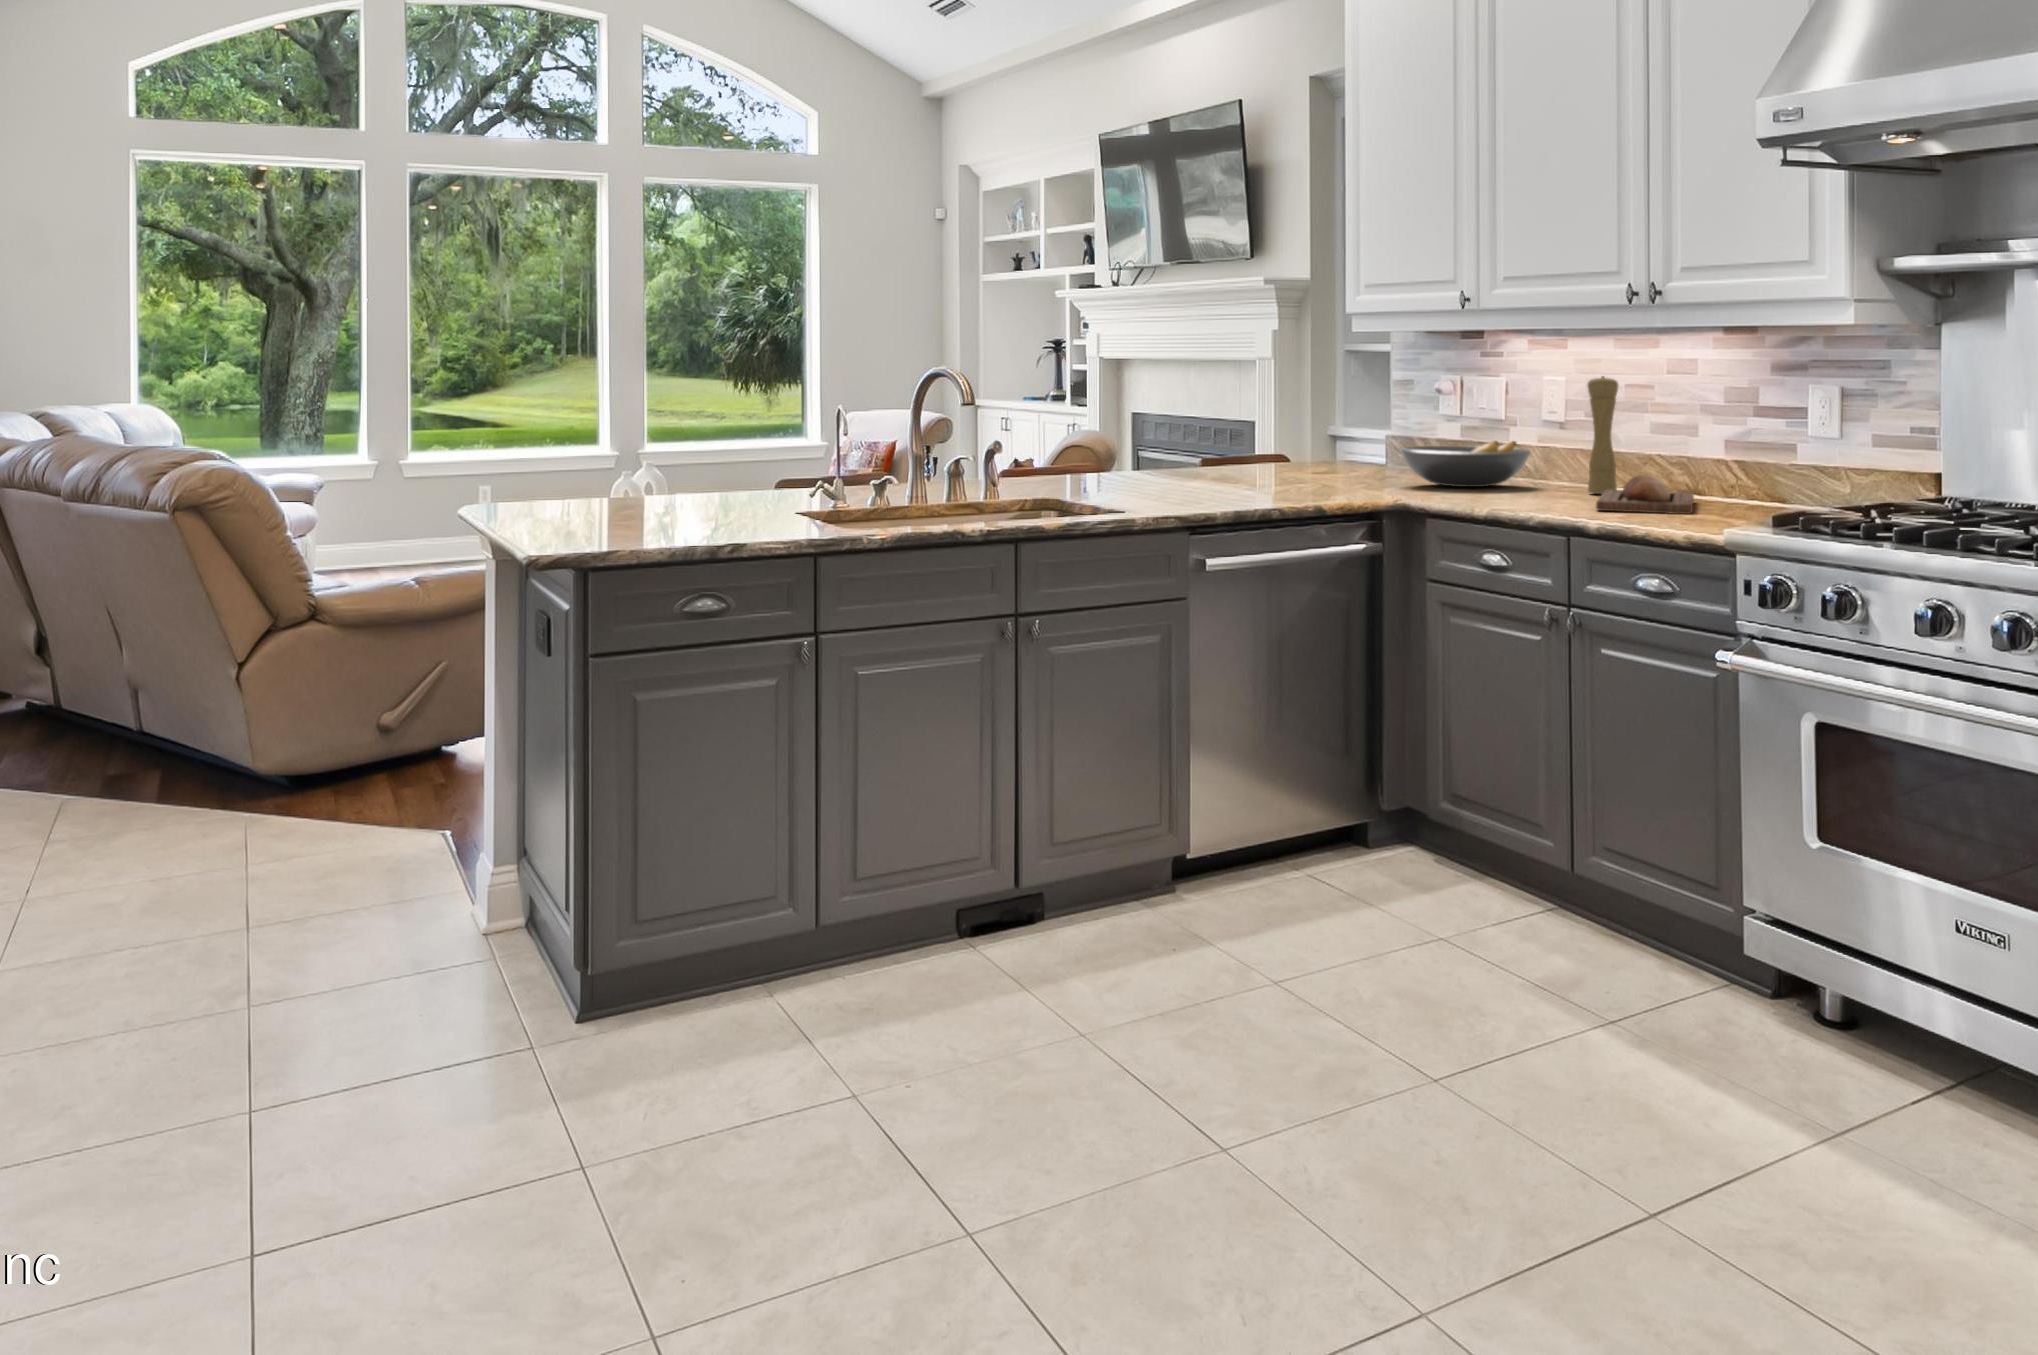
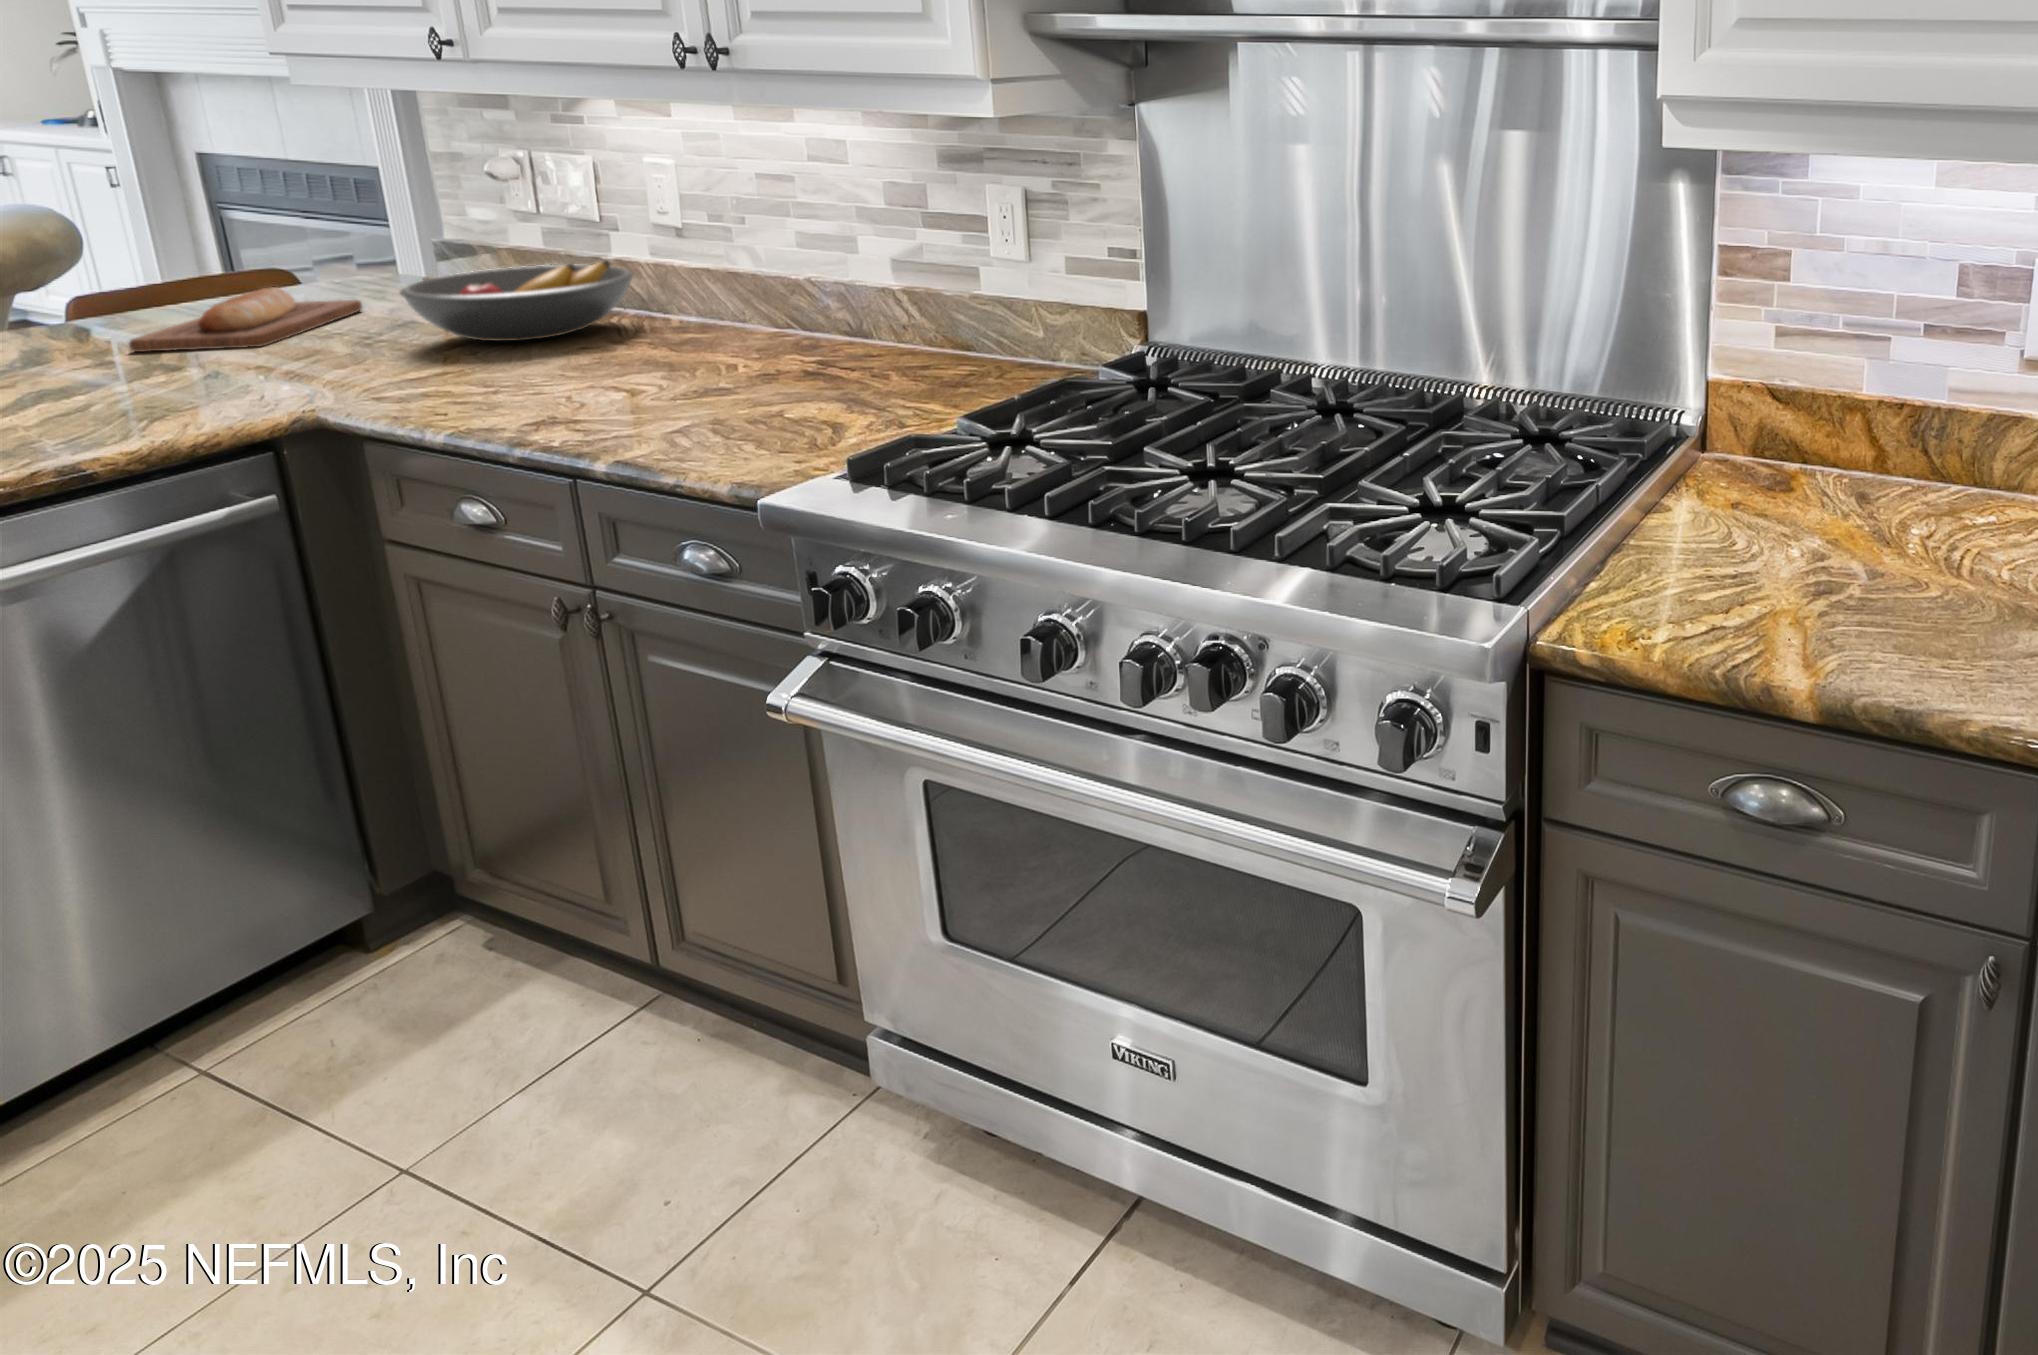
pepper mill: present [1587,376,1618,494] -> none [677,171,744,348]
bread loaf: present [1596,475,1694,514] -> present [129,287,362,352]

